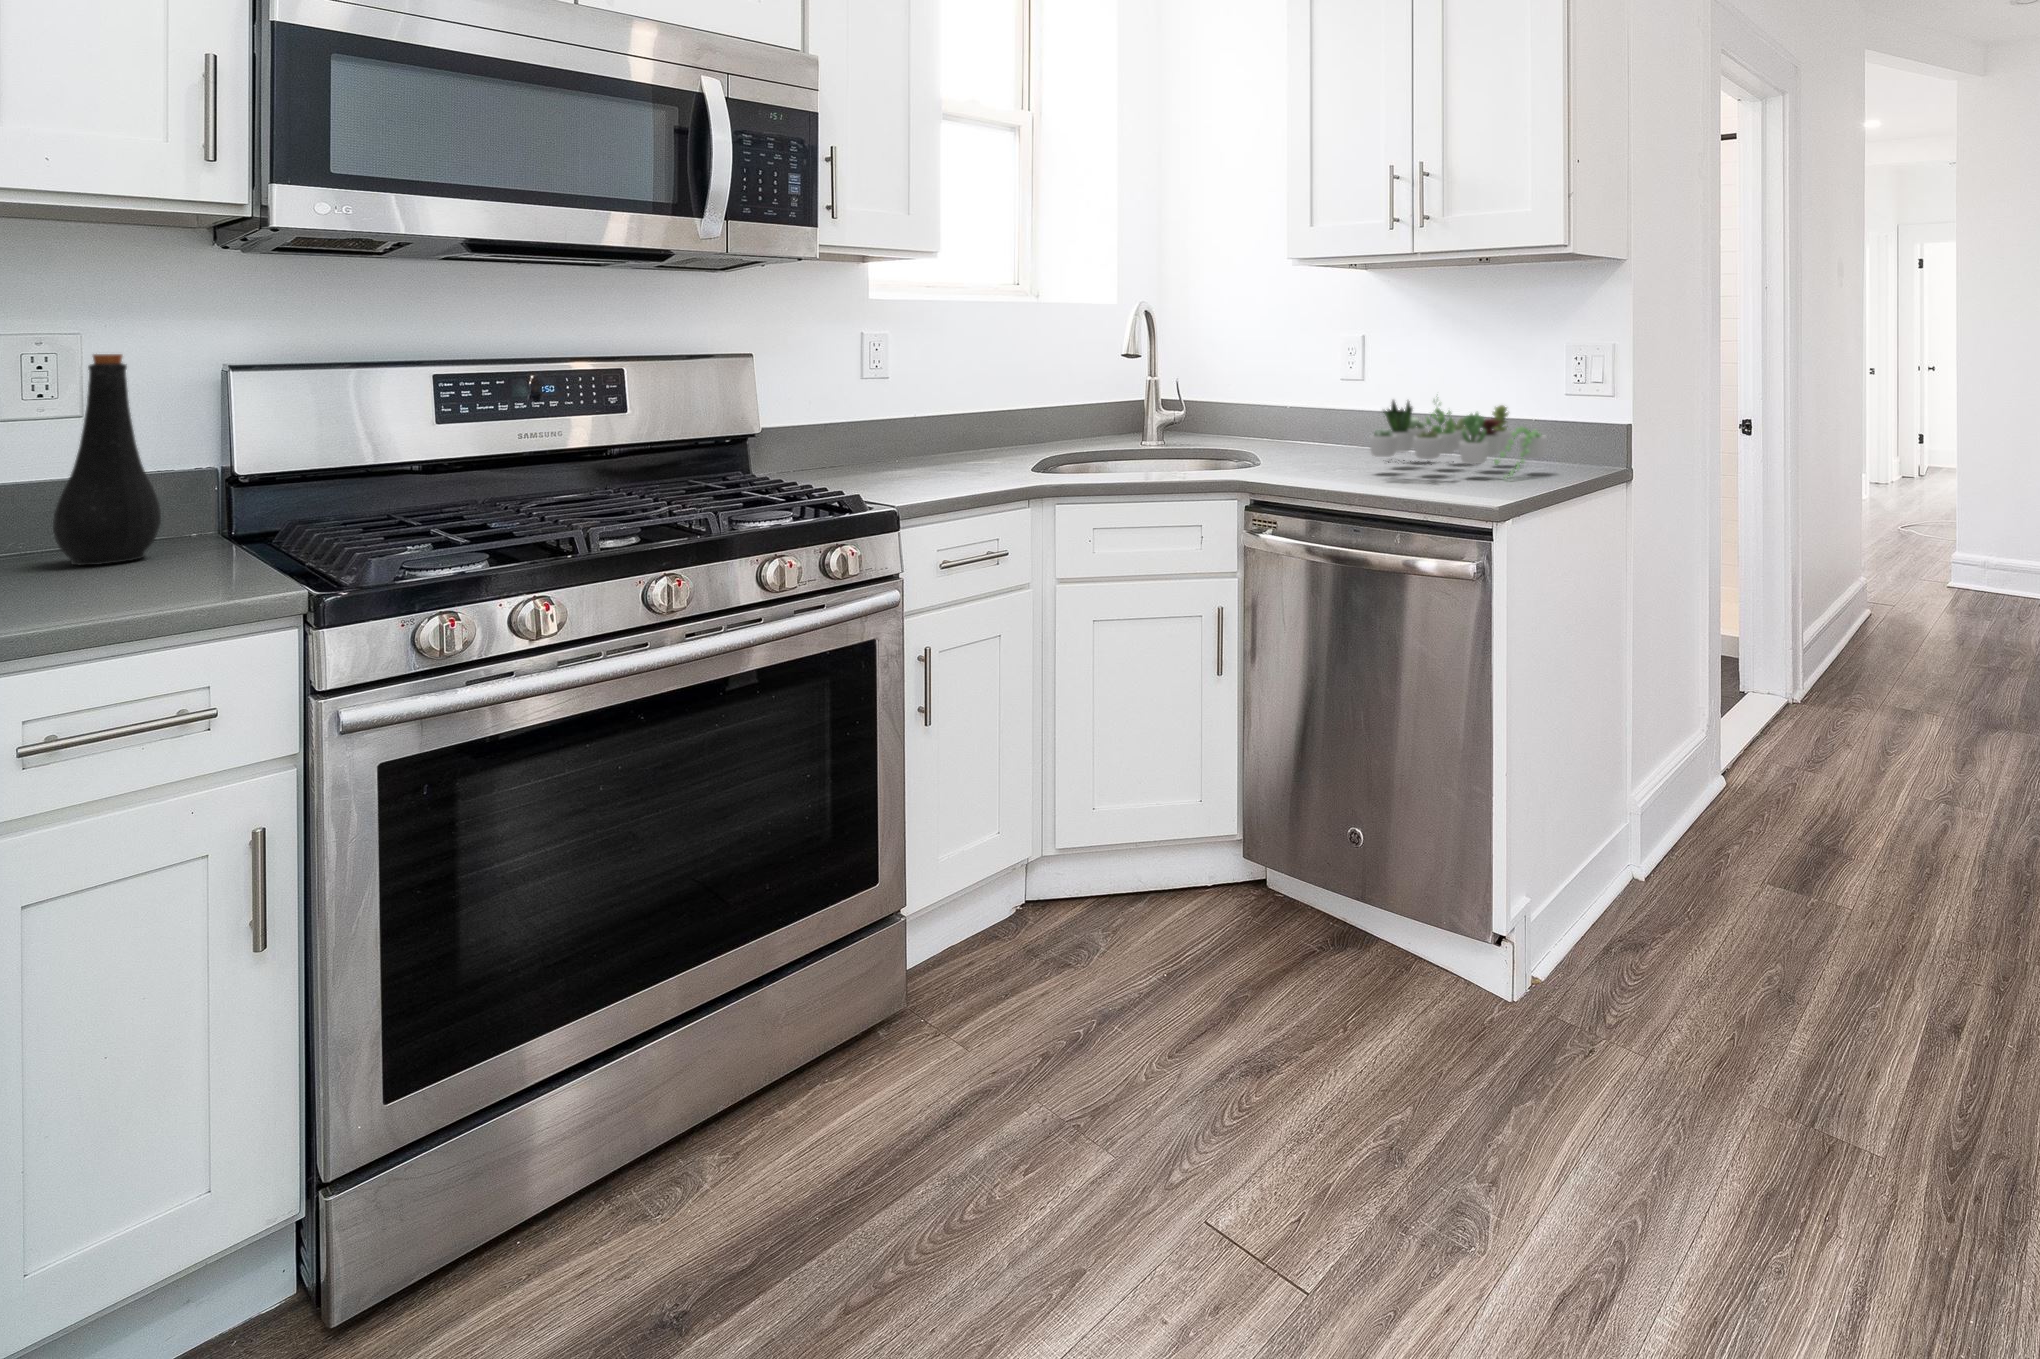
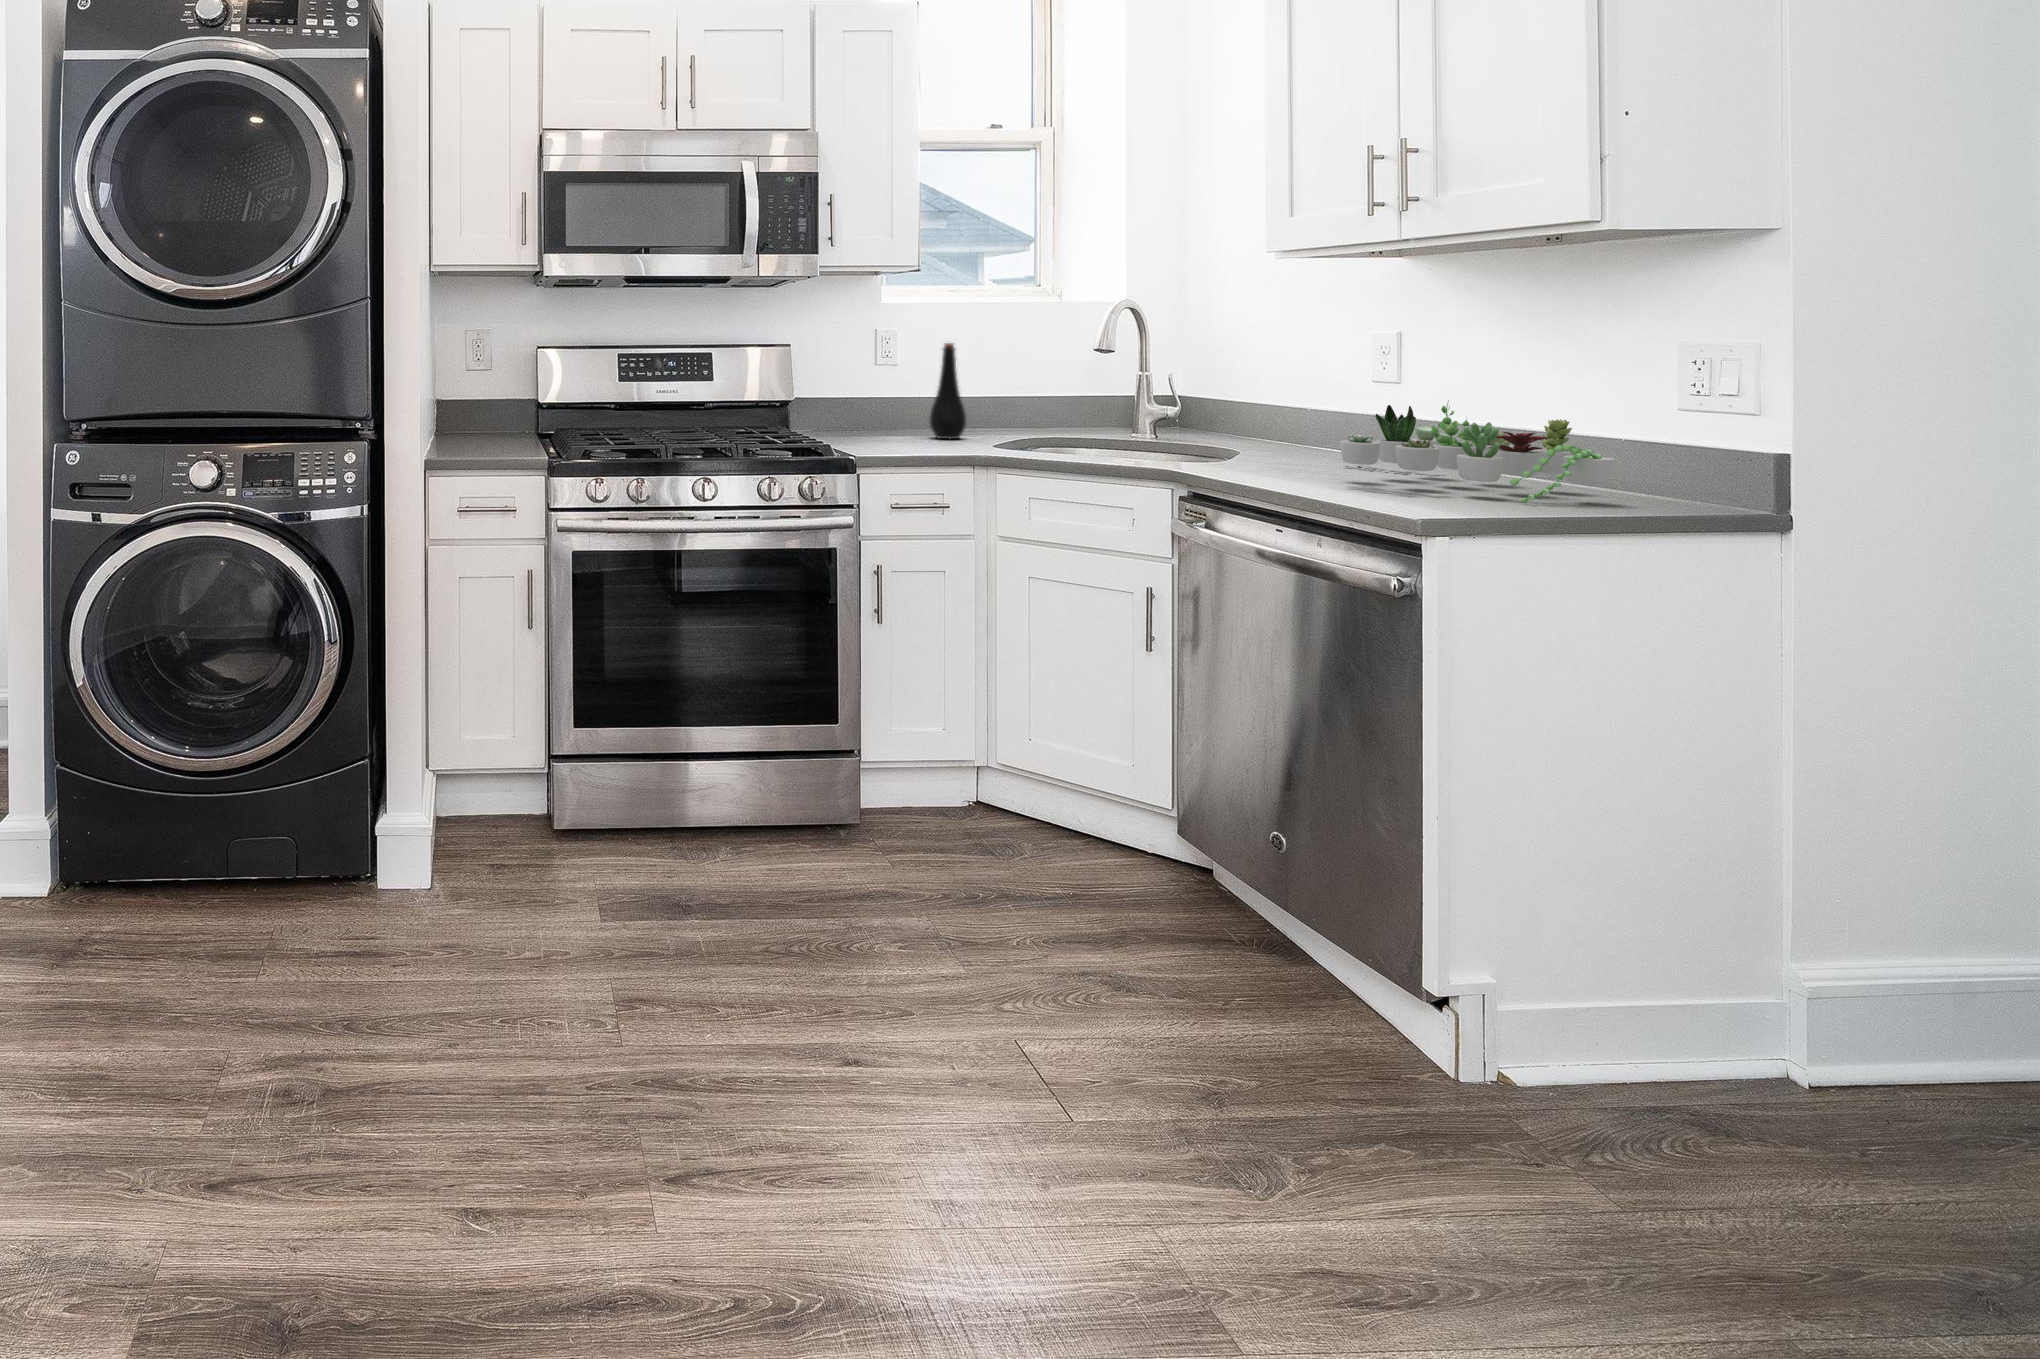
bottle: present [53,354,161,565] -> present [930,343,966,439]

